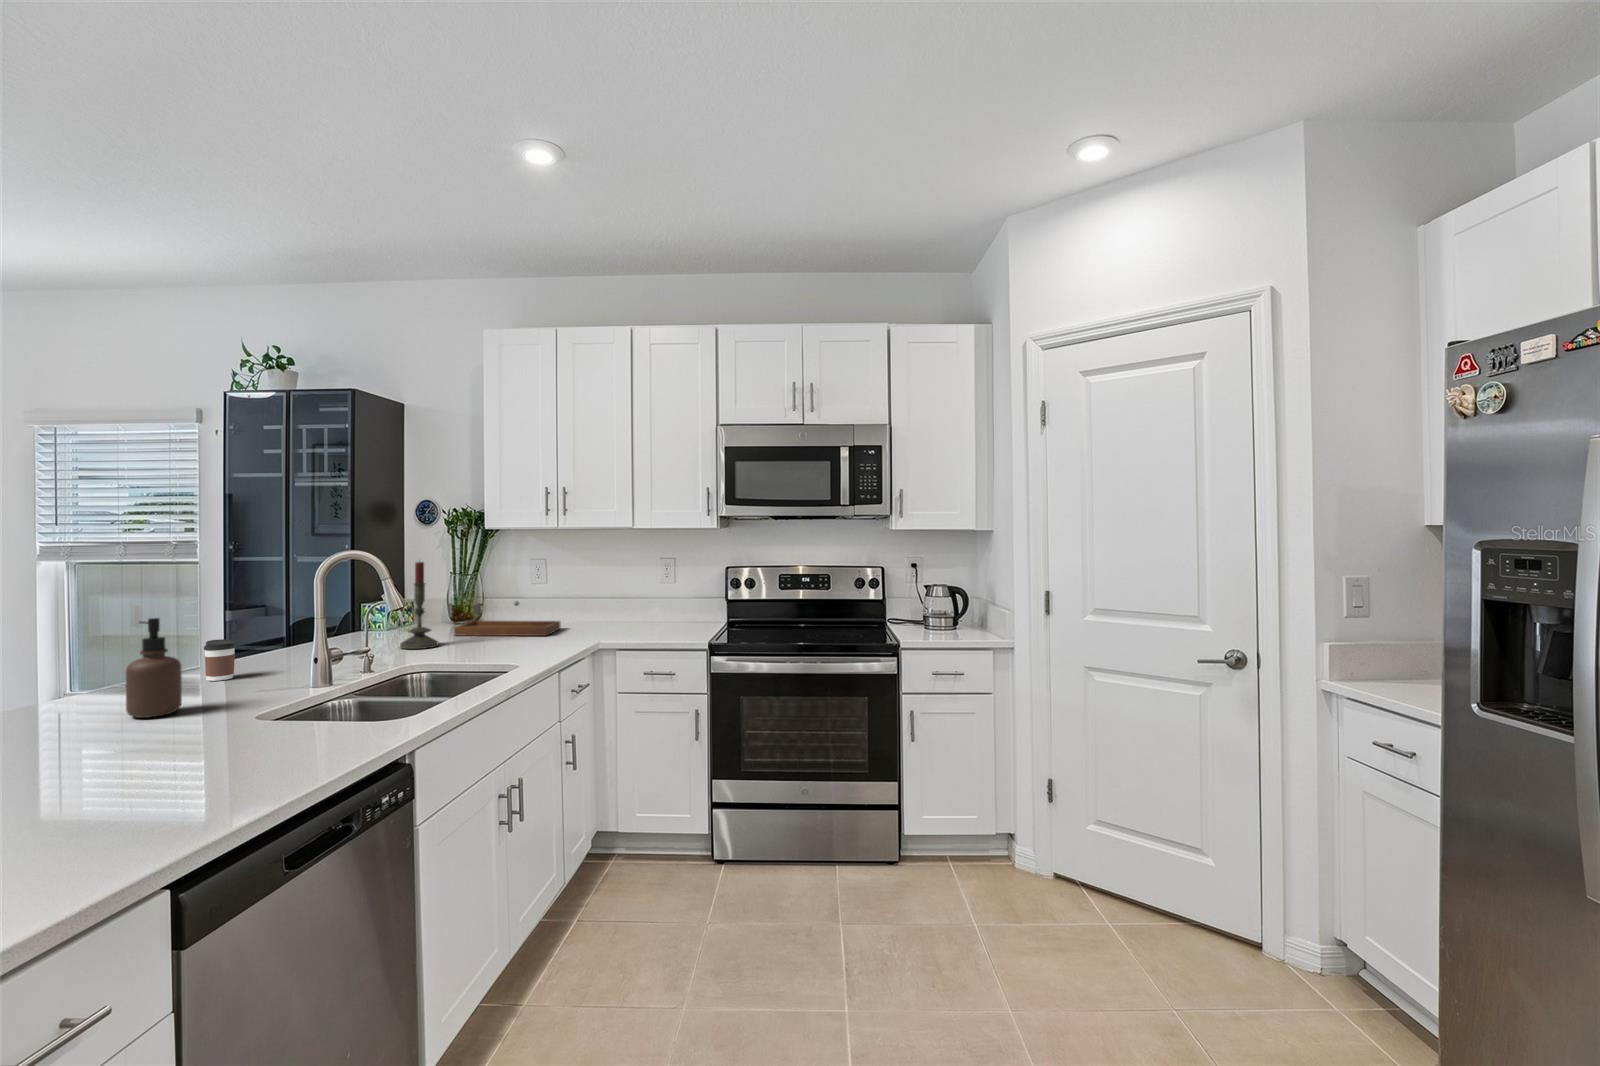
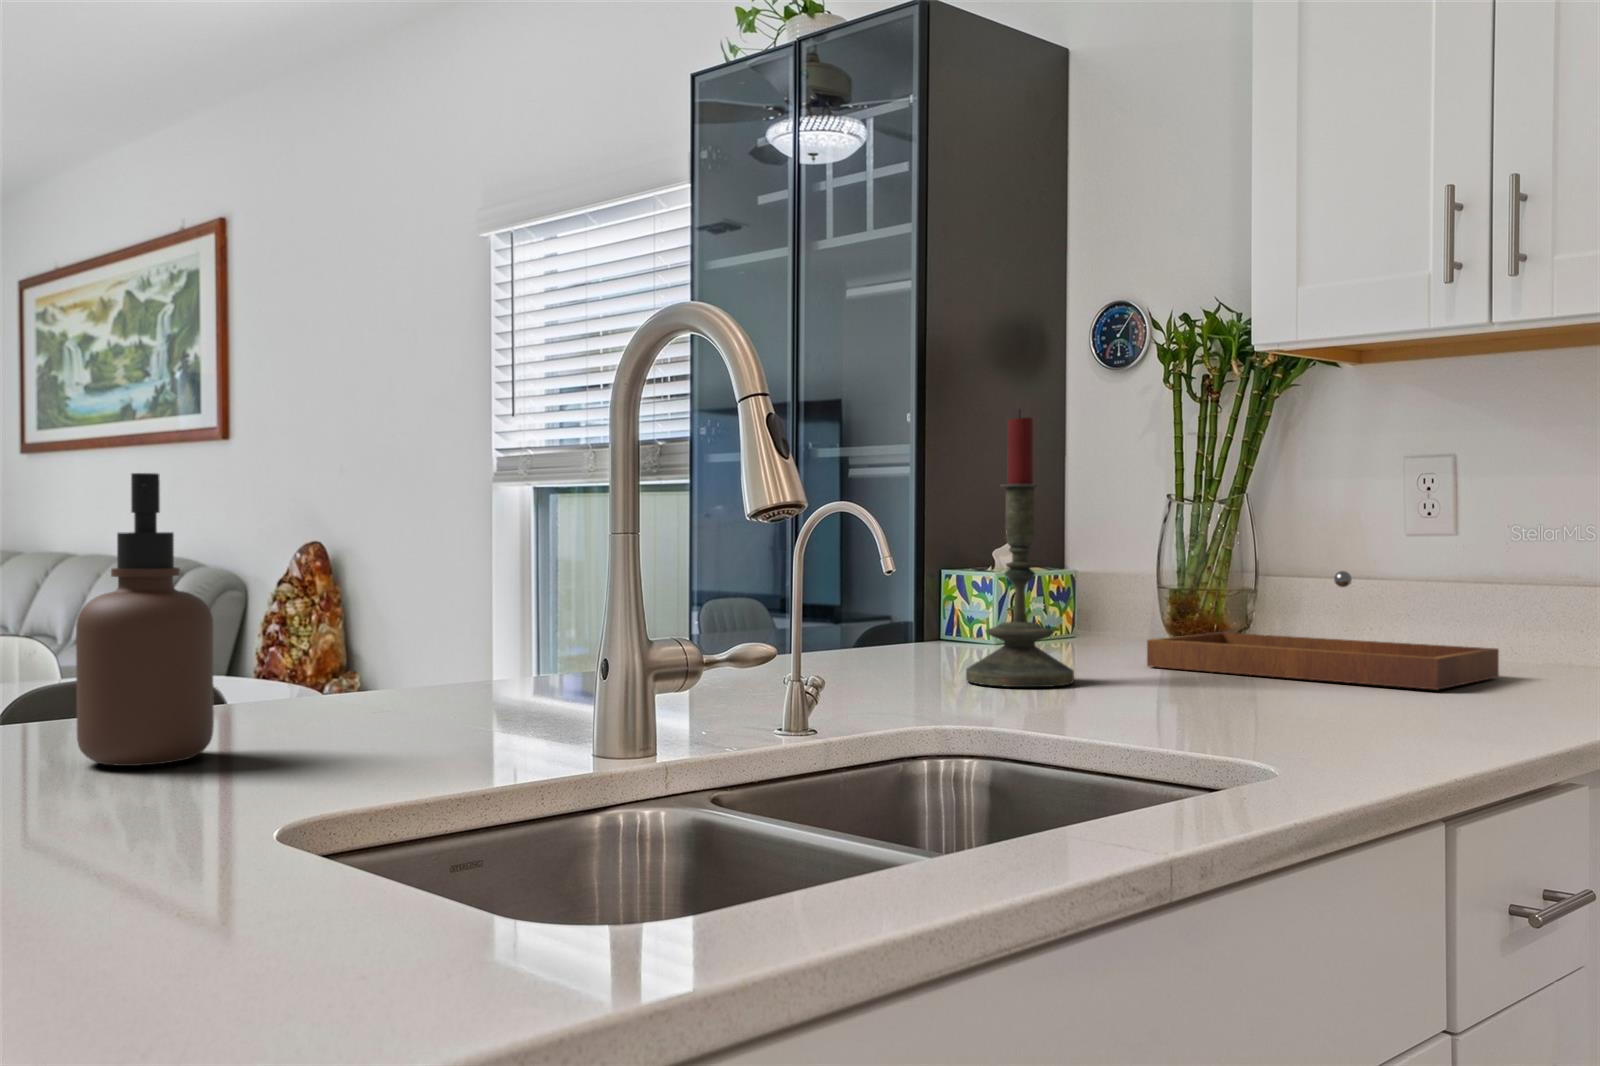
coffee cup: present [204,639,235,681] -> none [440,595,509,703]

